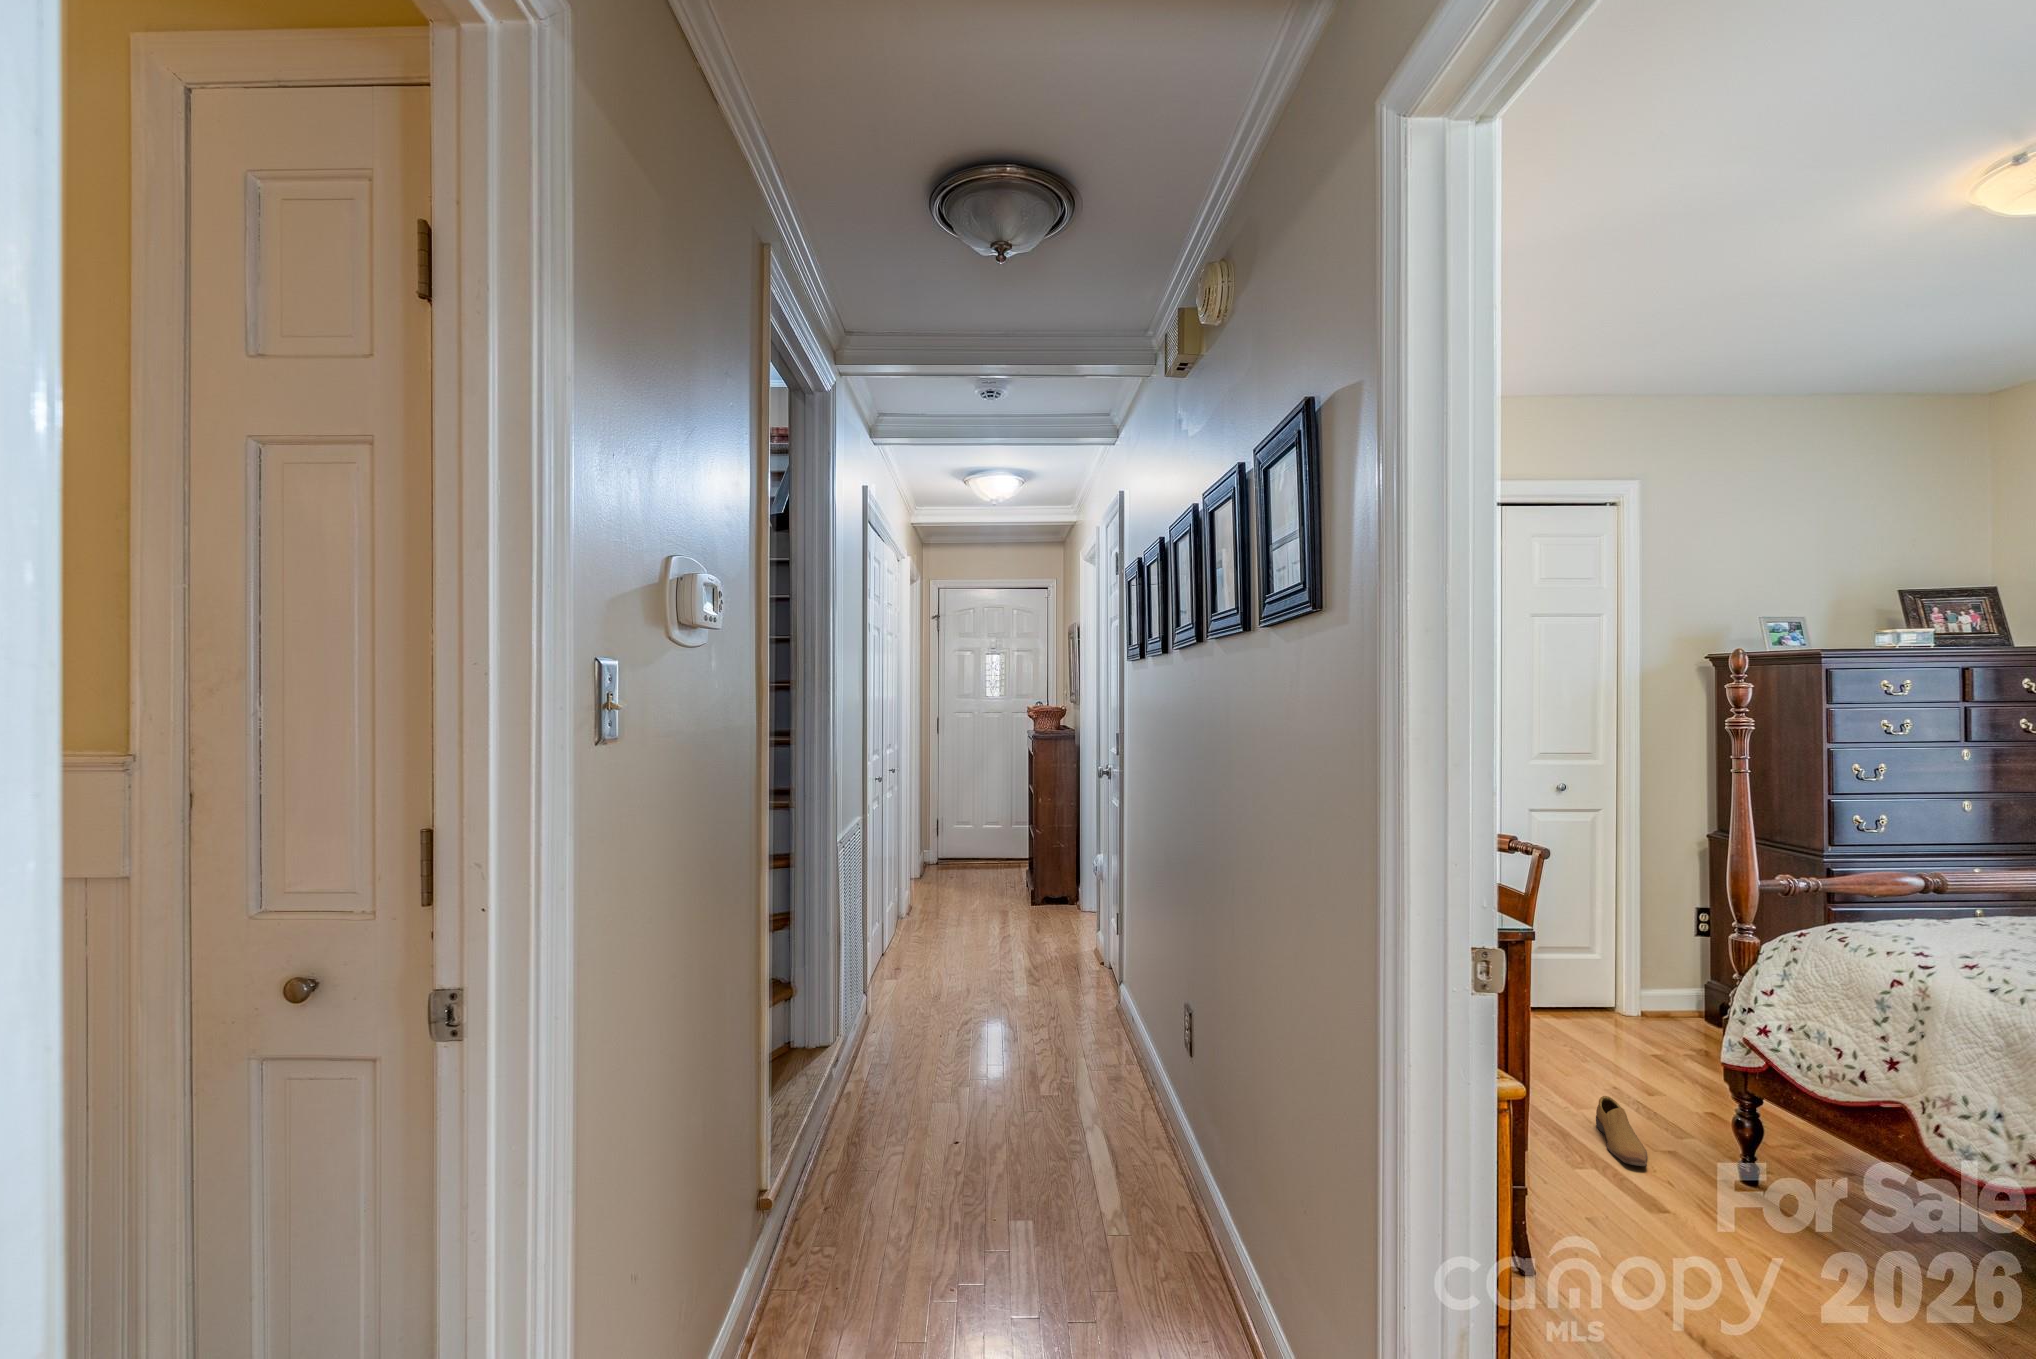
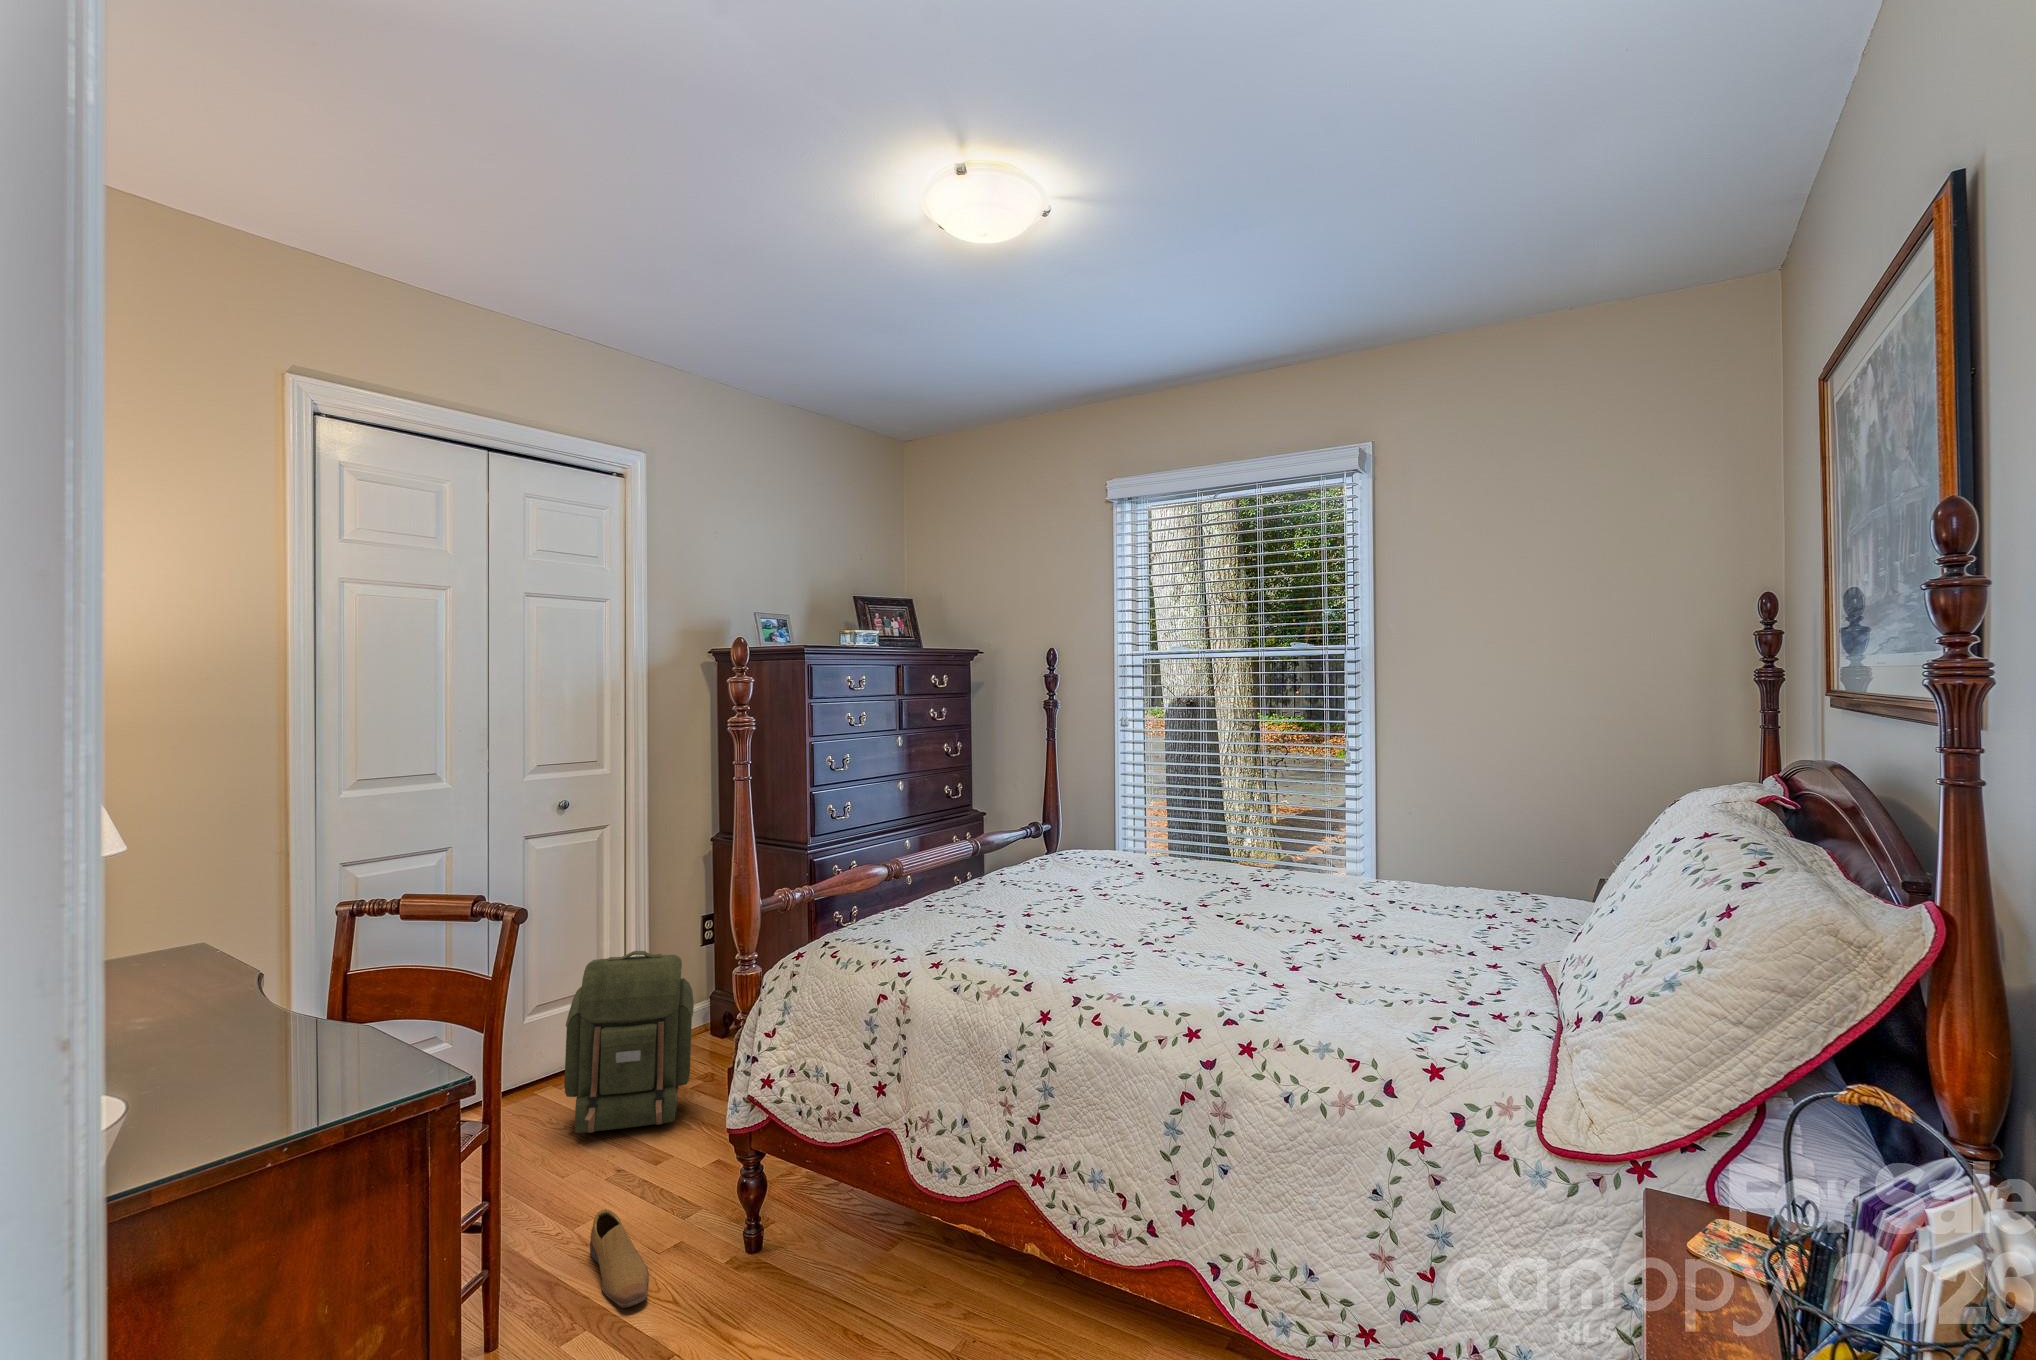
backpack: none [1567,914,1688,1071] -> present [564,951,694,1133]

